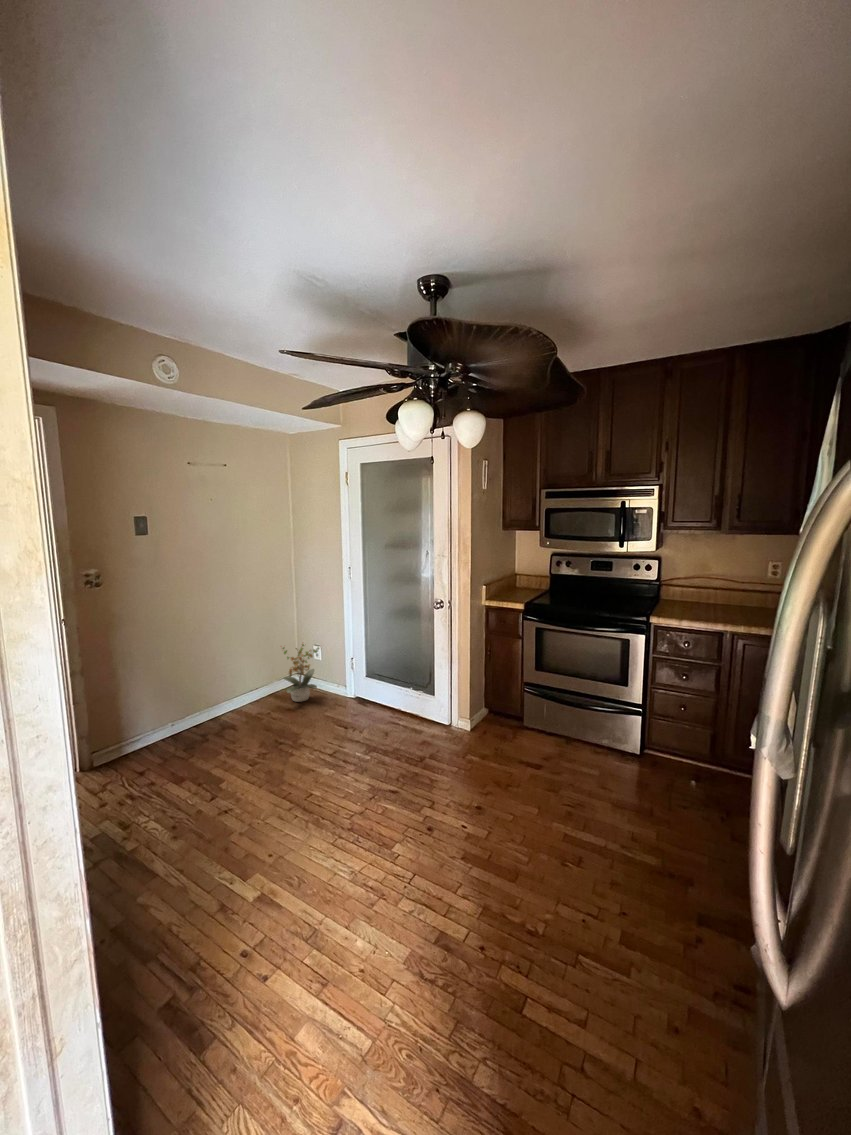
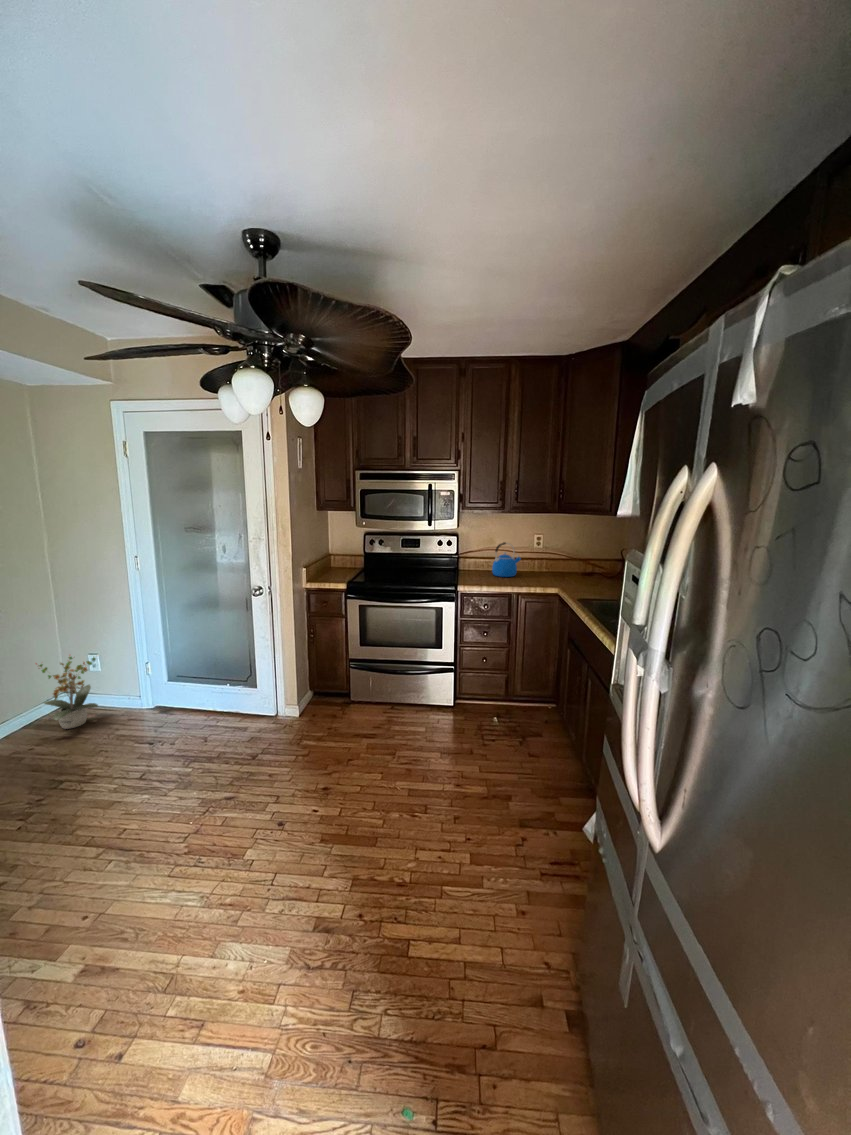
kettle: none [701,570,743,612] -> present [492,542,521,577]

